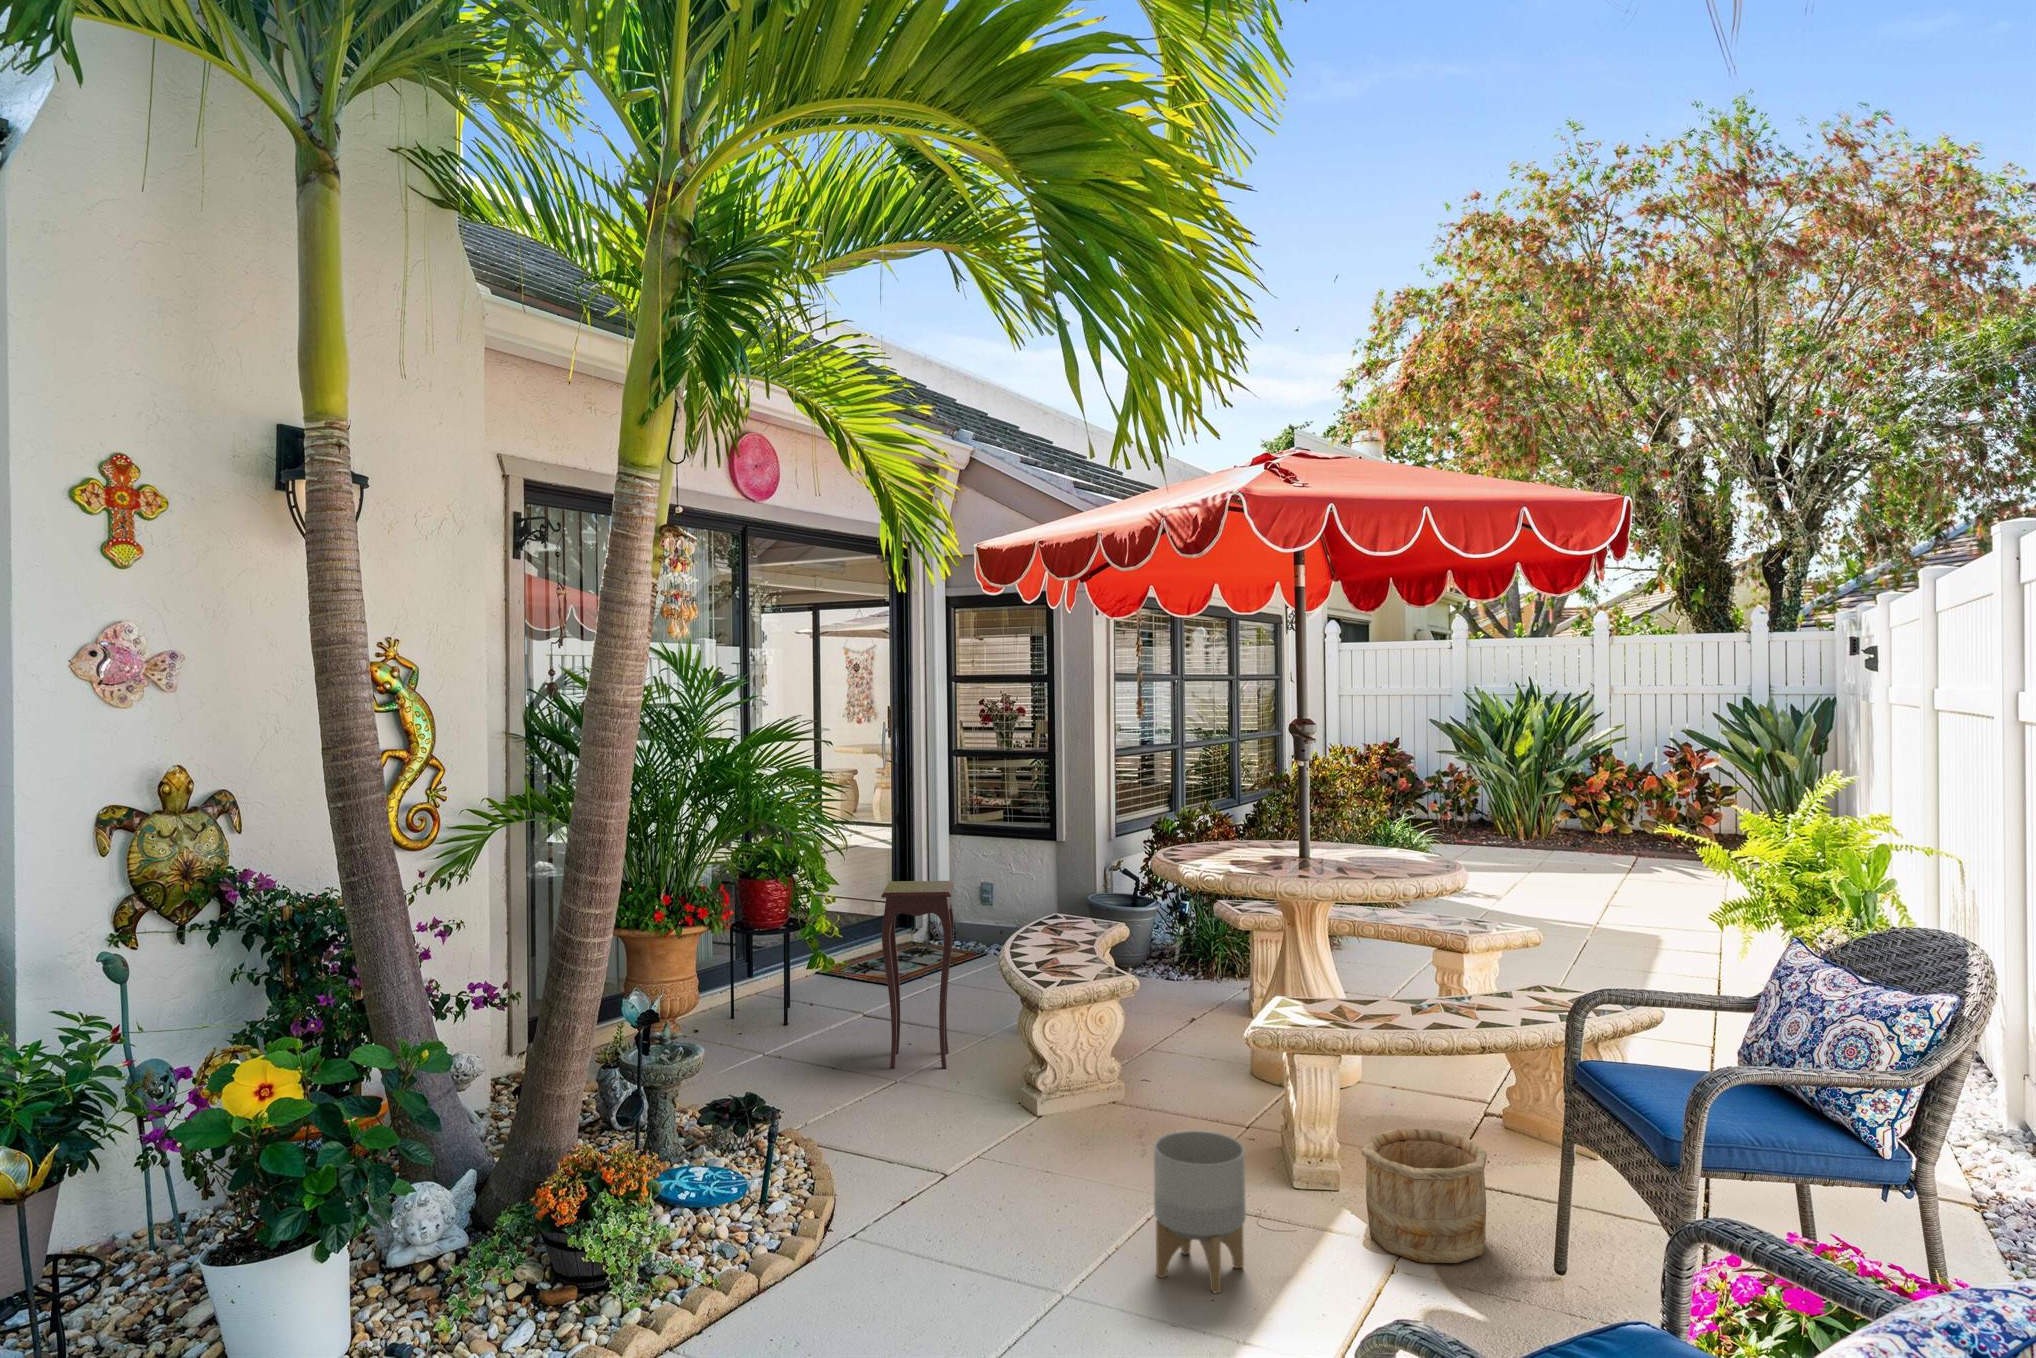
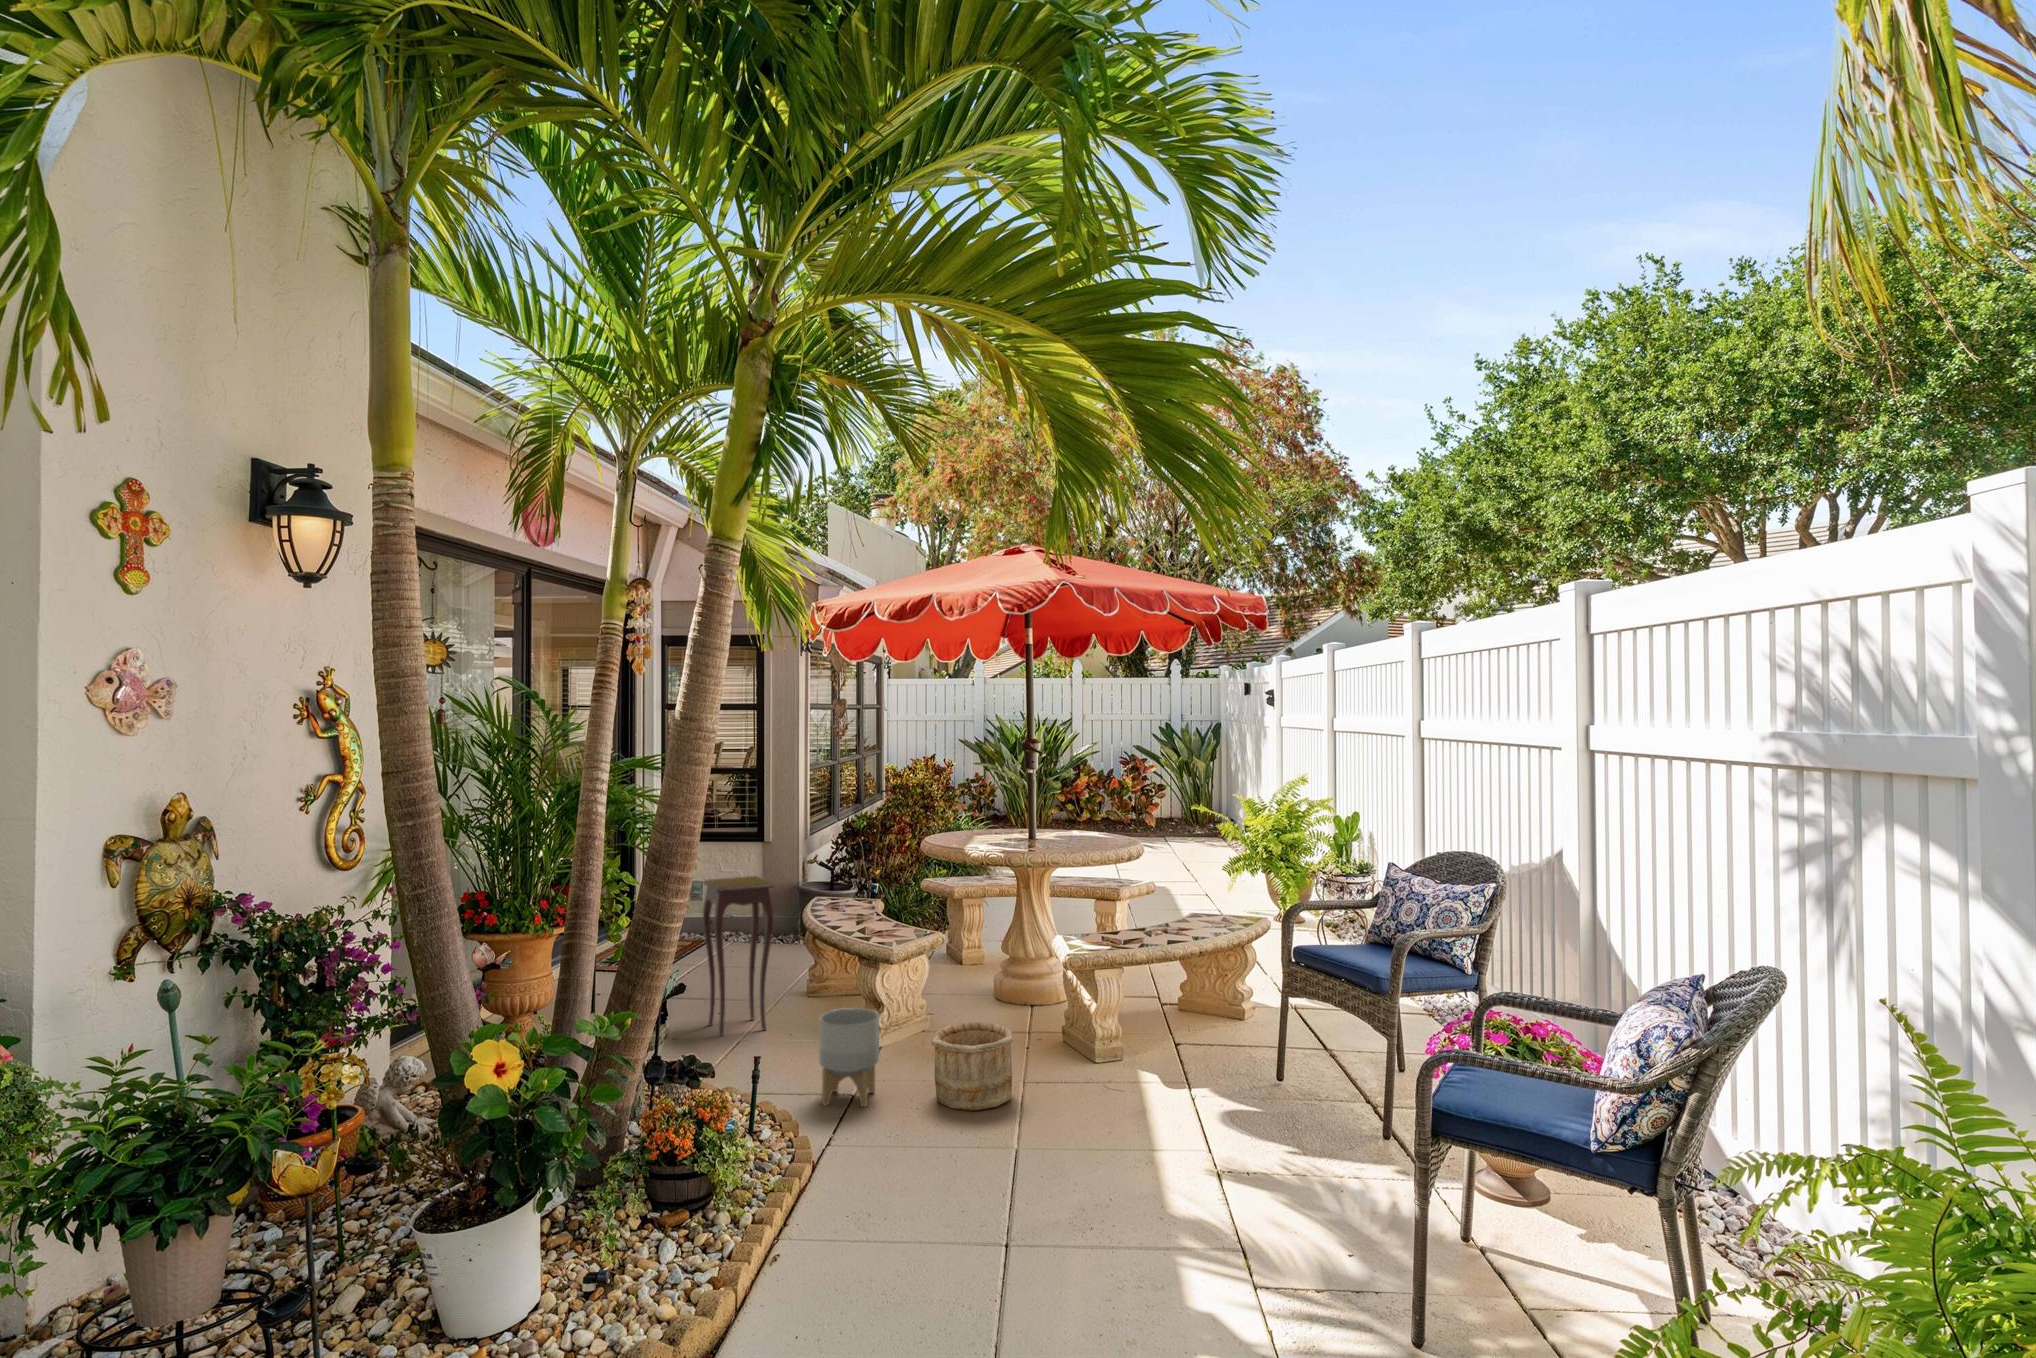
wooden bucket: present [1361,1129,1487,1263] -> present [932,1022,1013,1111]
planter: present [1154,1130,1246,1293] -> present [819,1008,879,1107]

